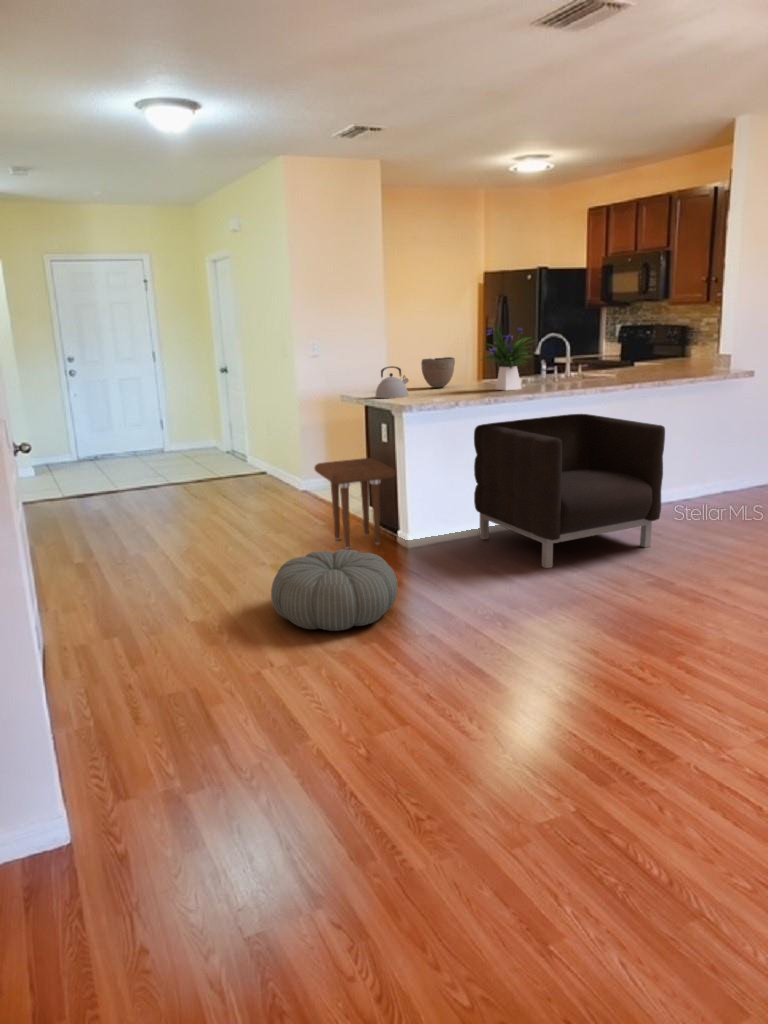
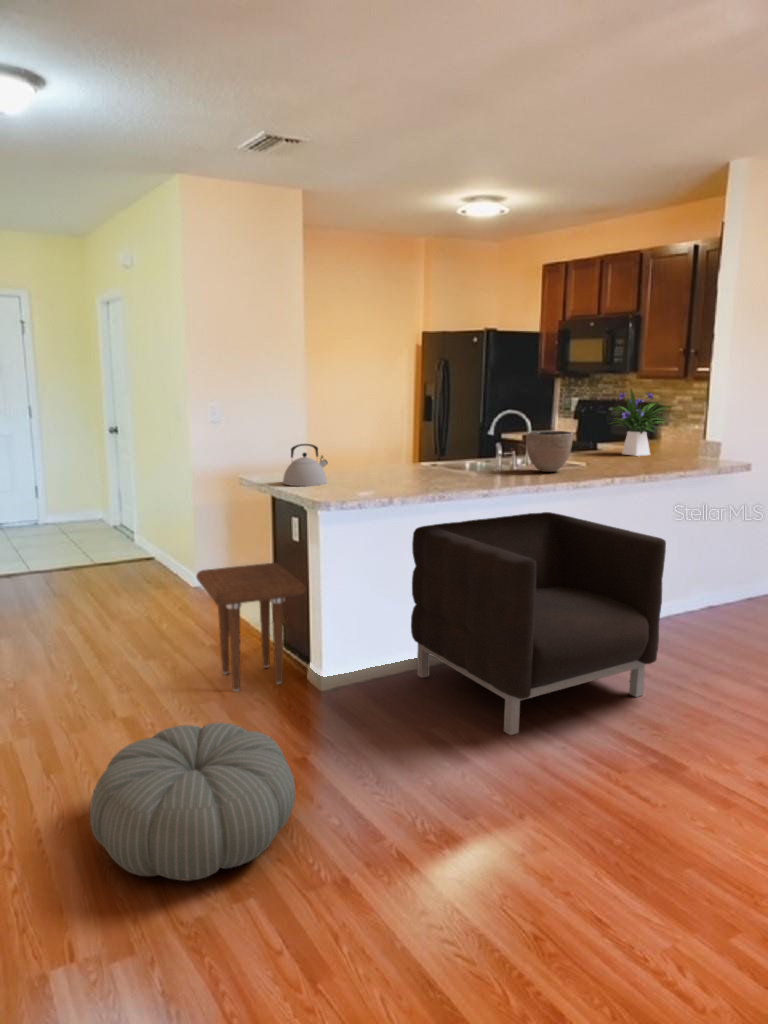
flower arrangement: present [486,325,538,391] -> present [612,389,673,456]
bowl: present [421,357,455,388] -> present [526,431,573,472]

